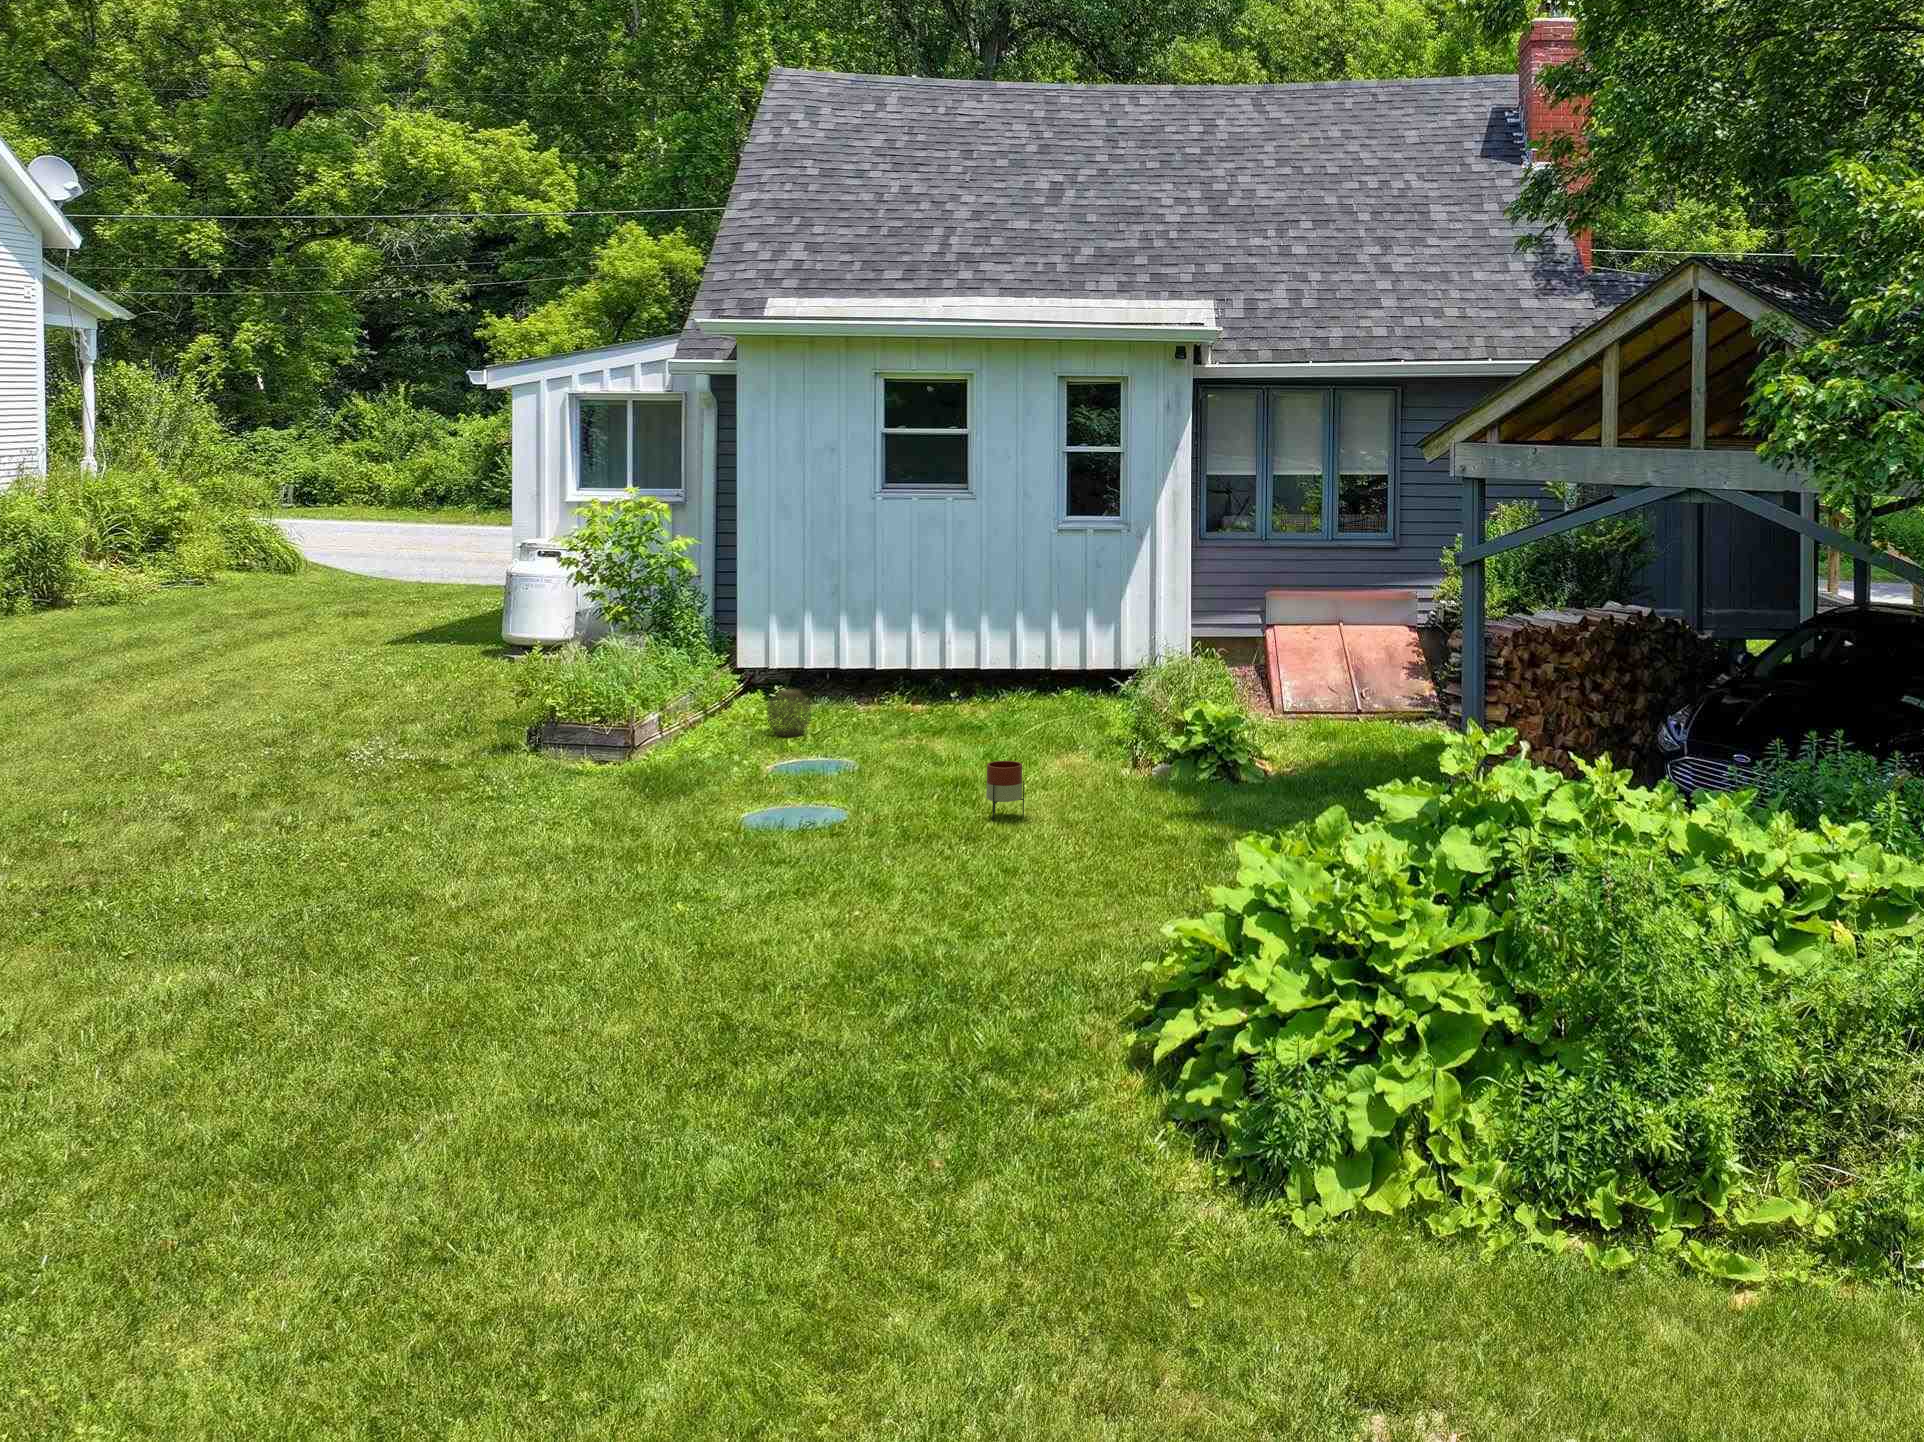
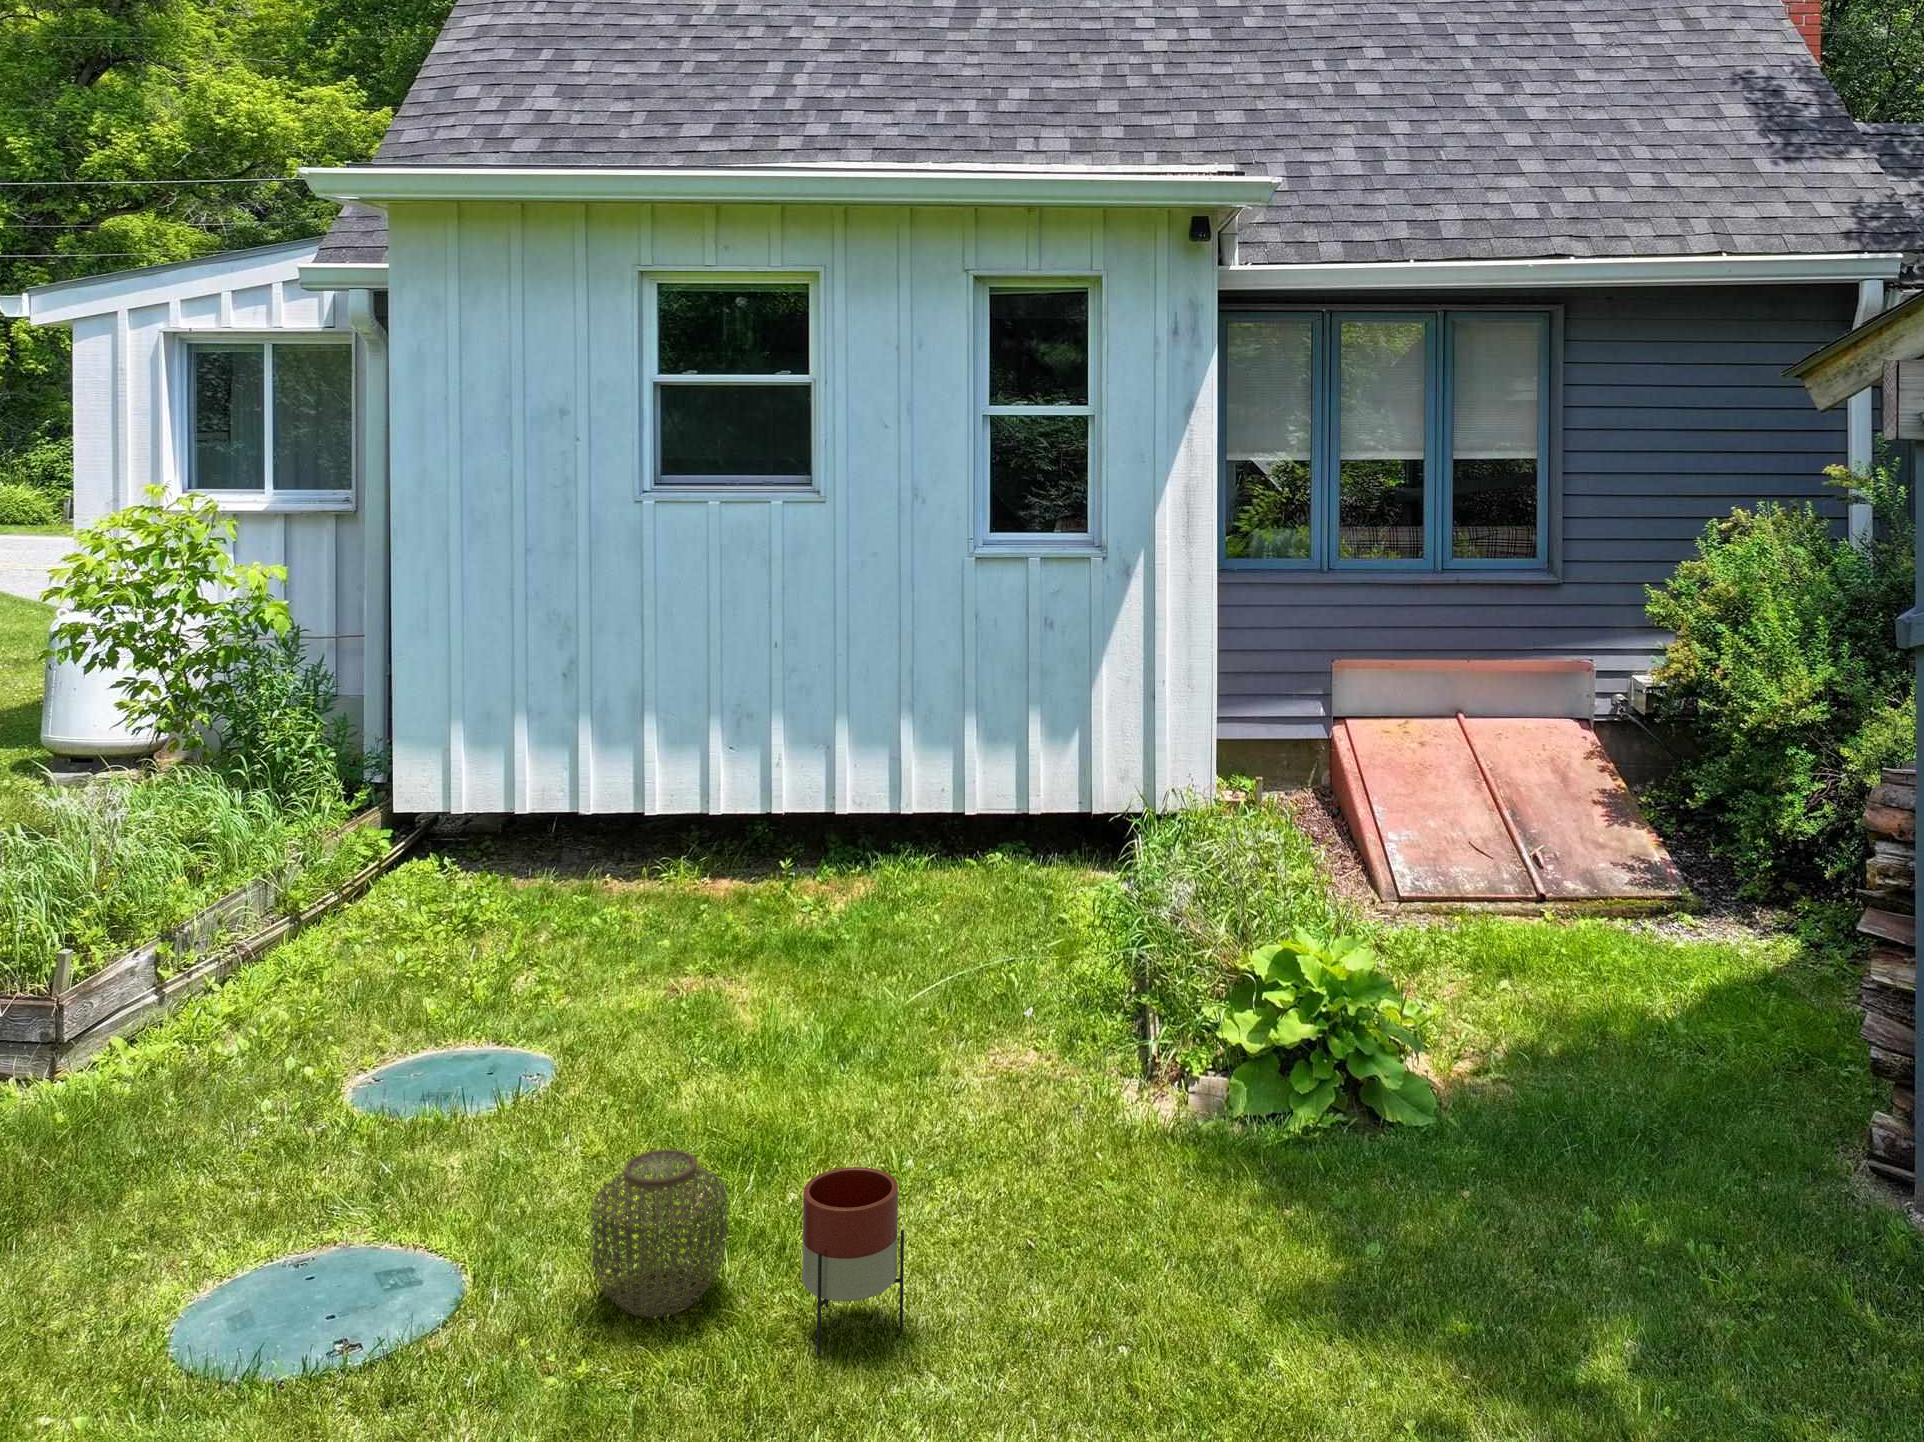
woven basket: present [767,689,811,736] -> present [591,1150,727,1317]

